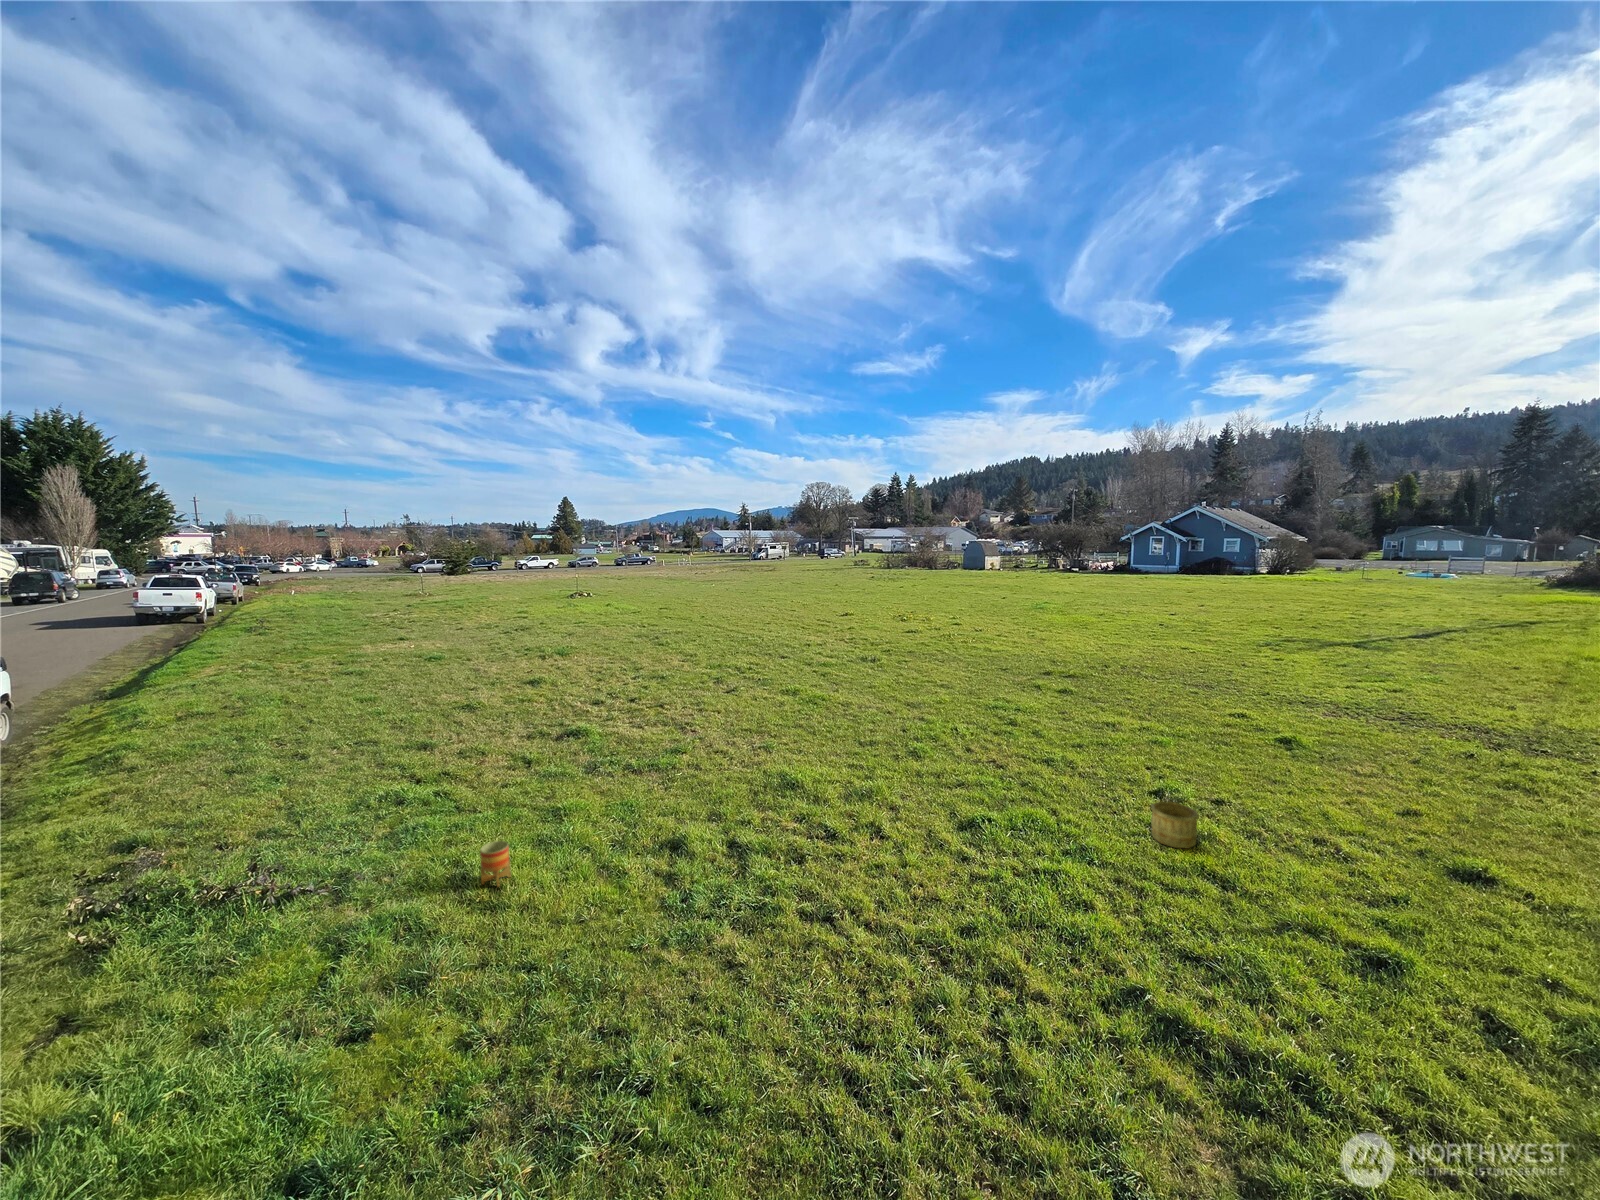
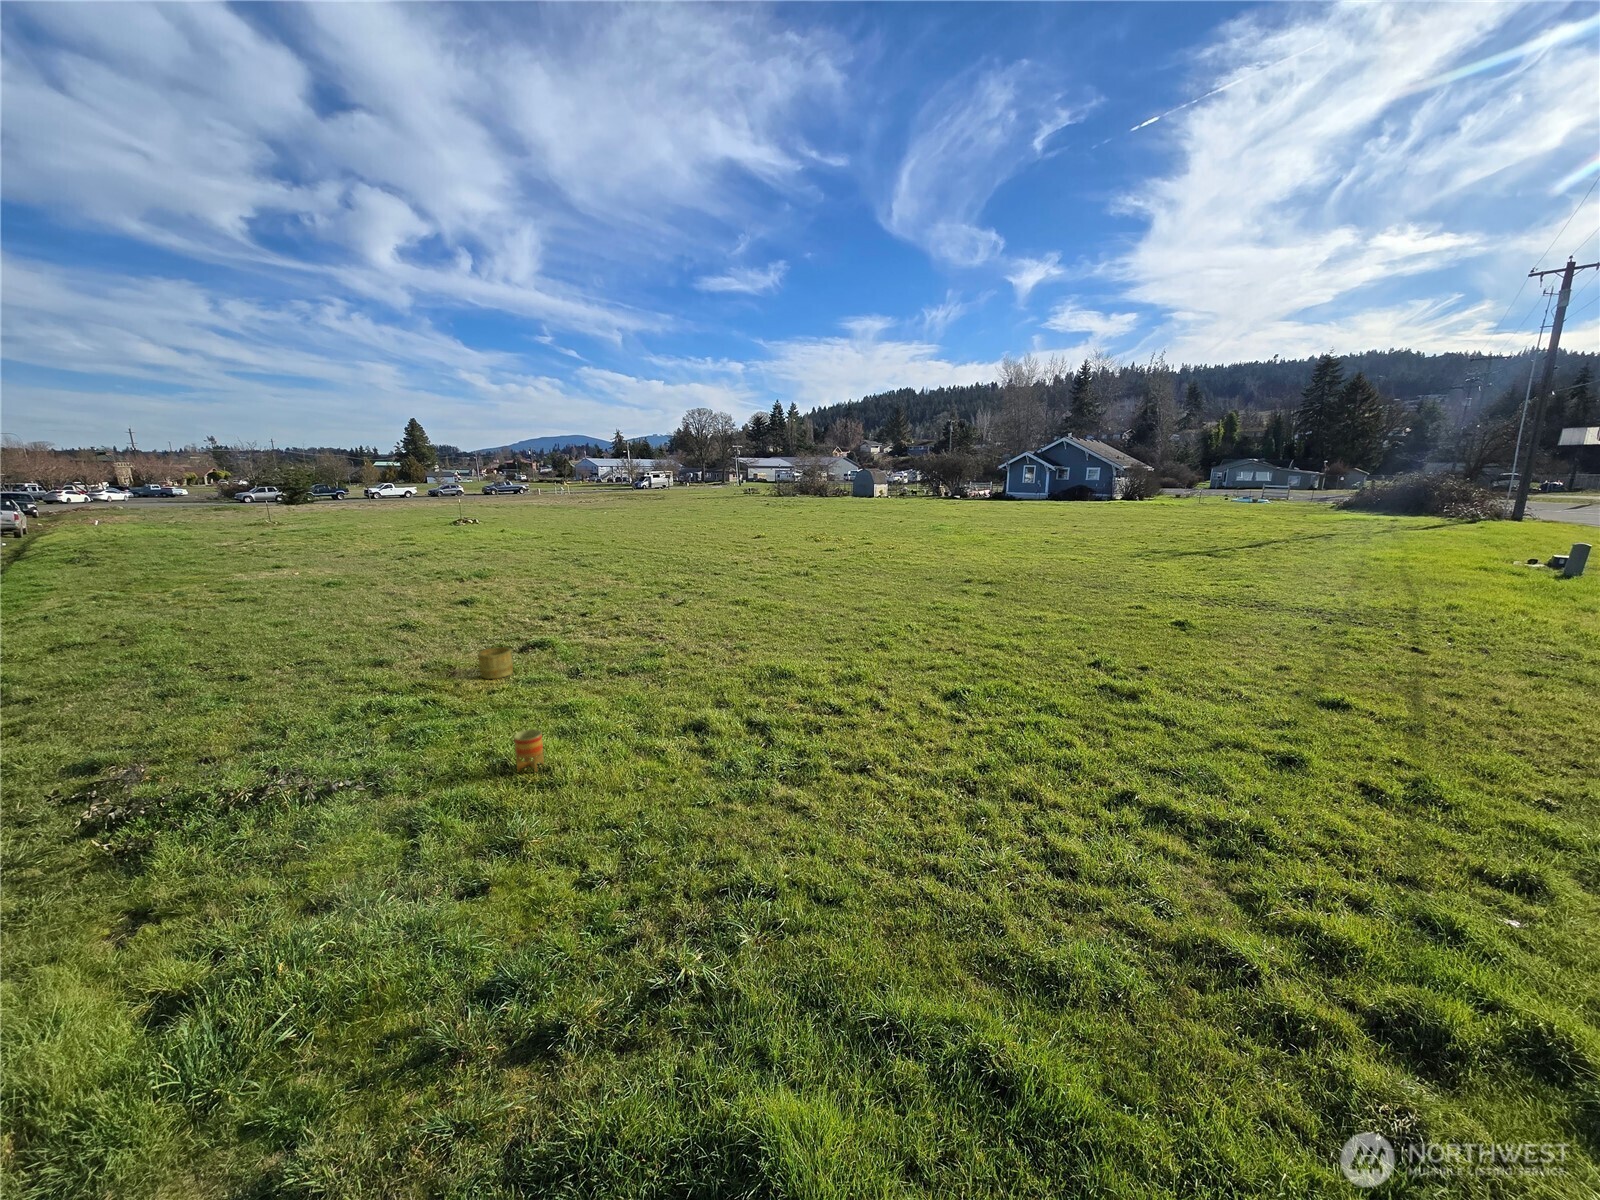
wooden bucket: present [1151,801,1198,849] -> present [477,647,513,679]

